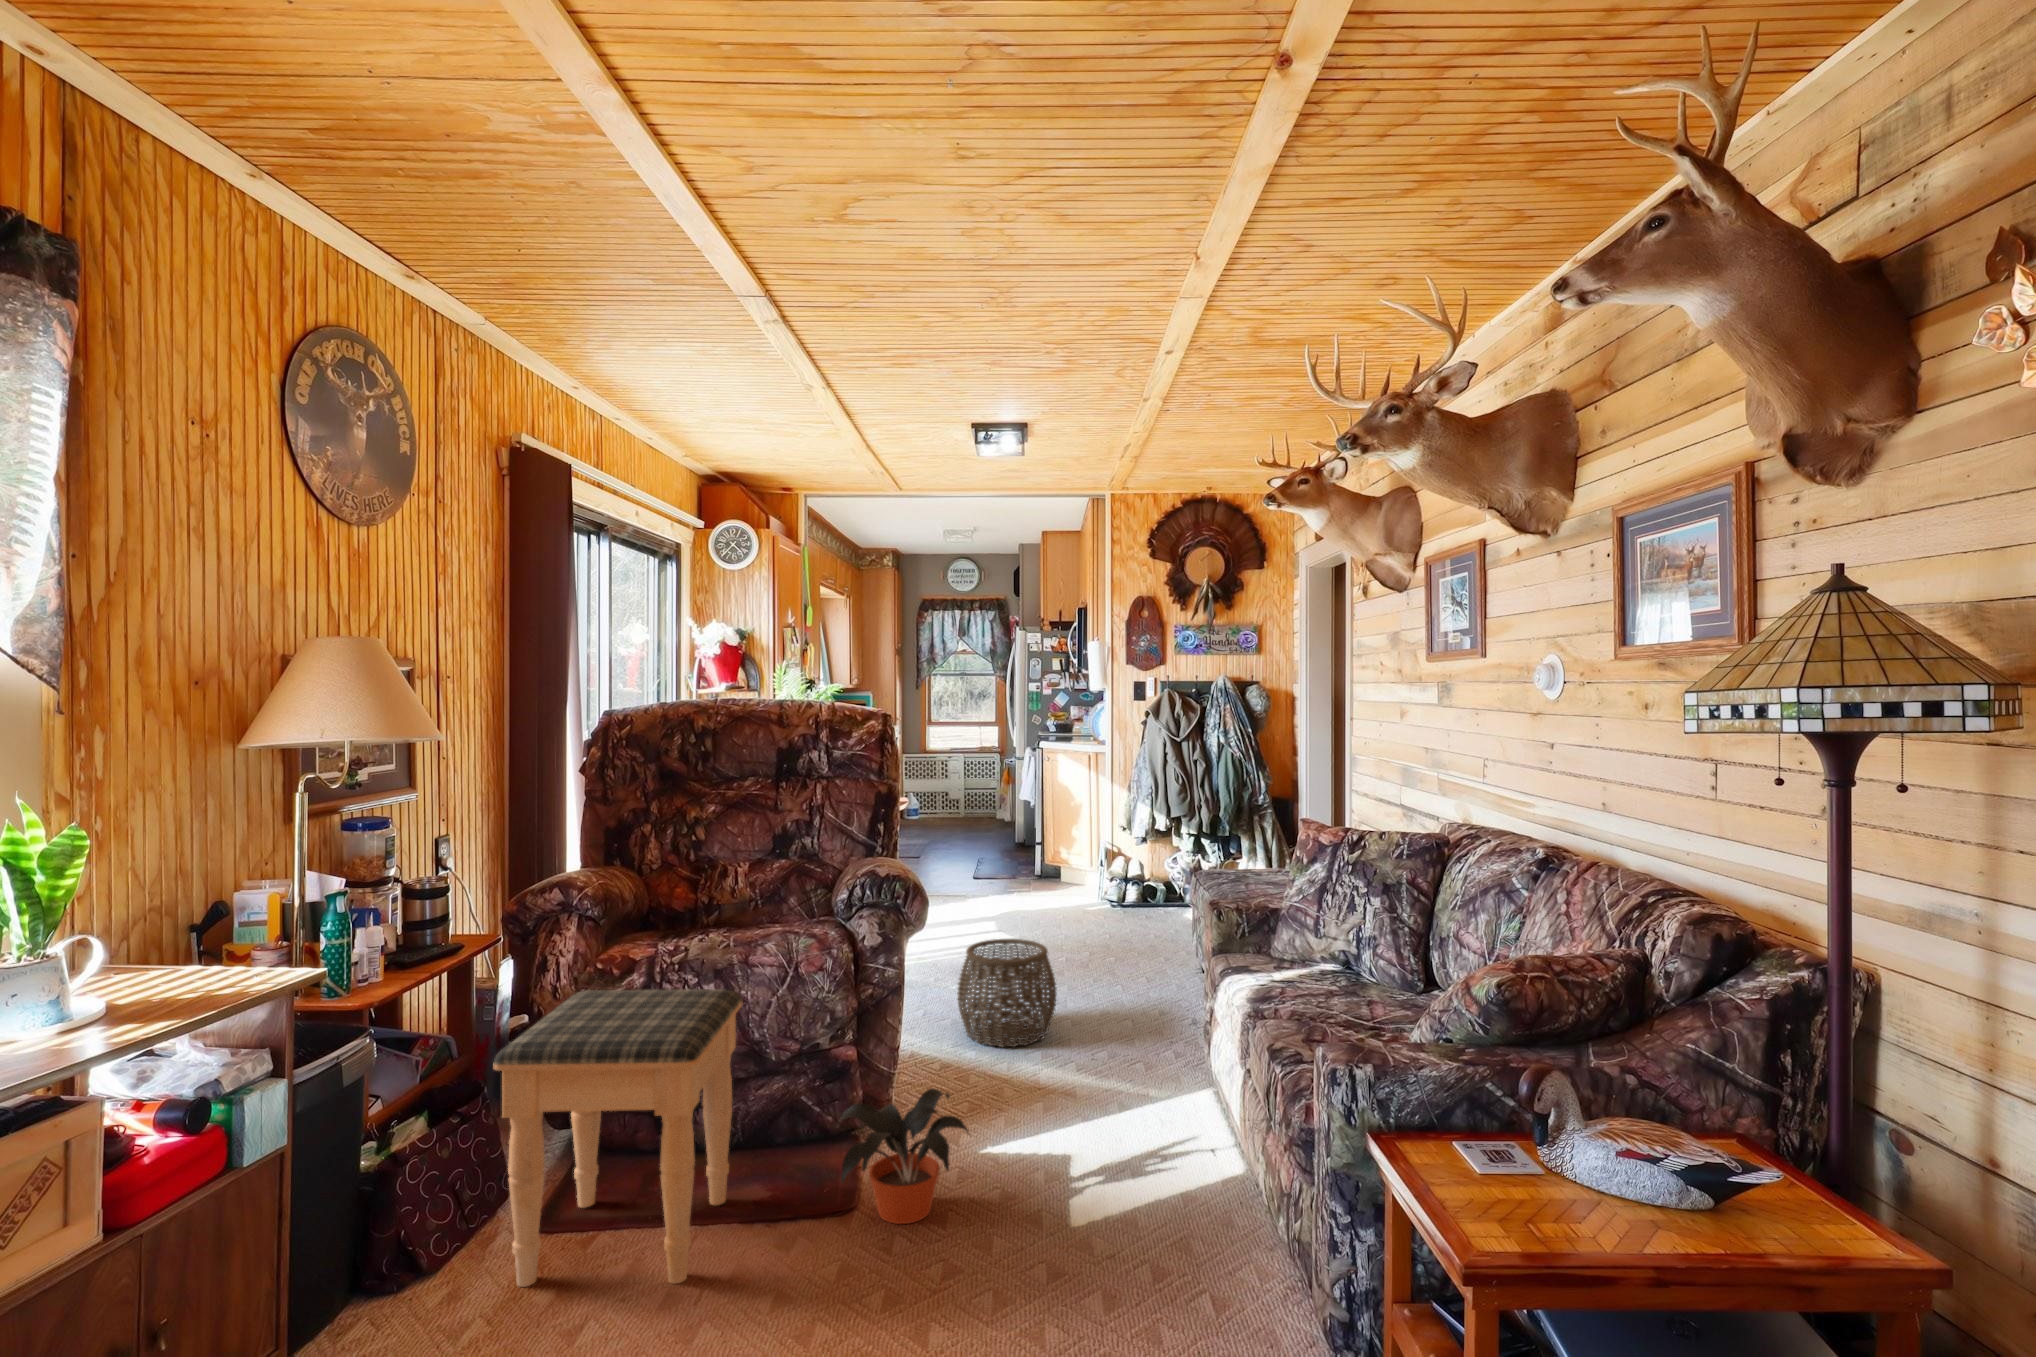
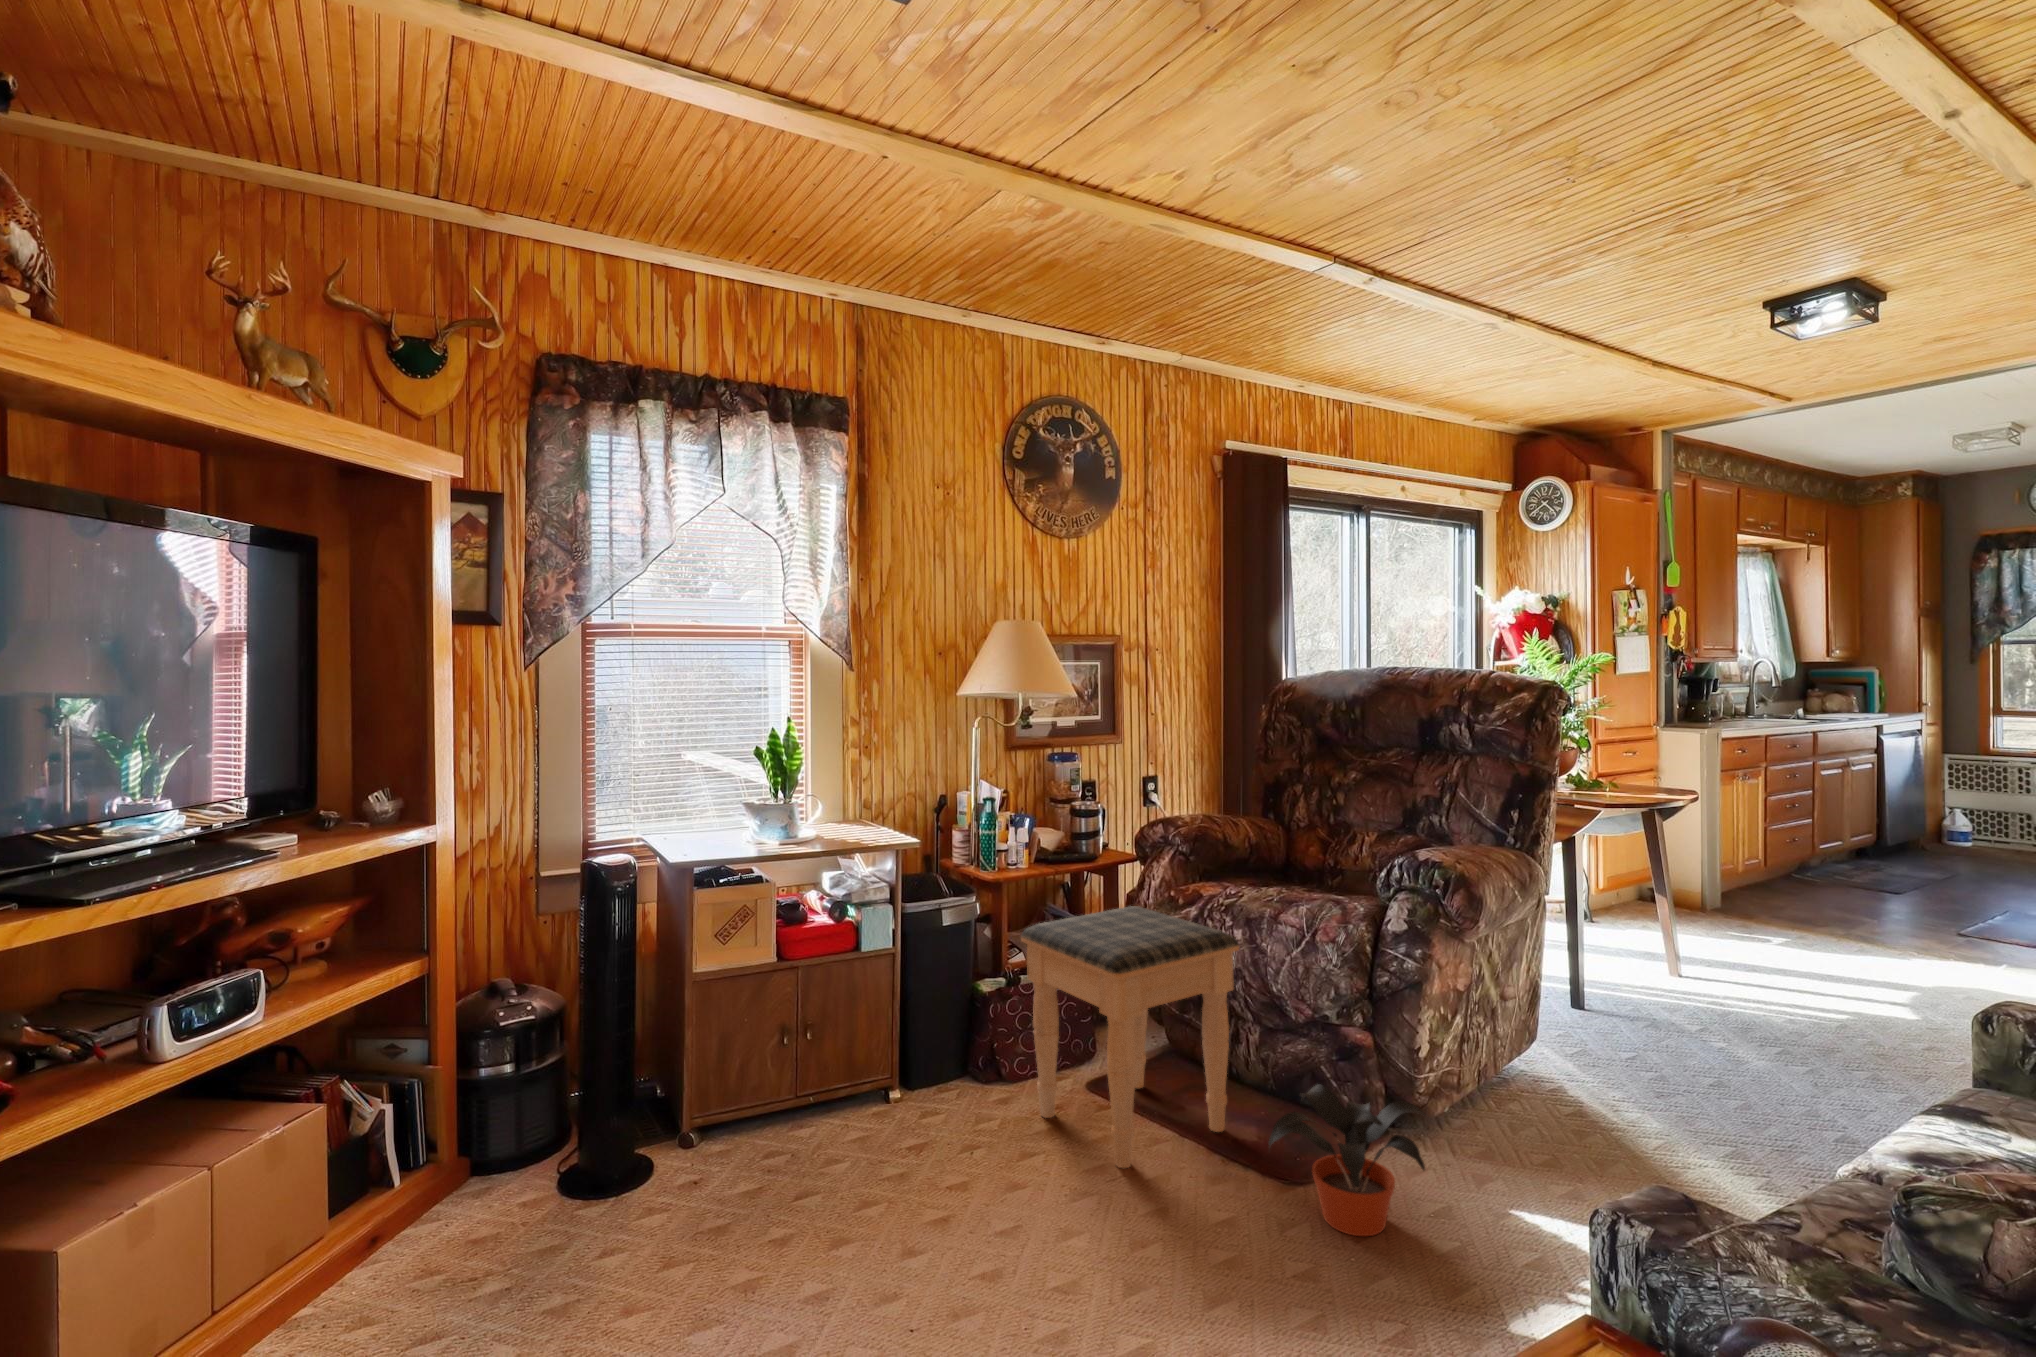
woven basket: present [957,939,1057,1047] -> none [1649,986,1824,1146]

